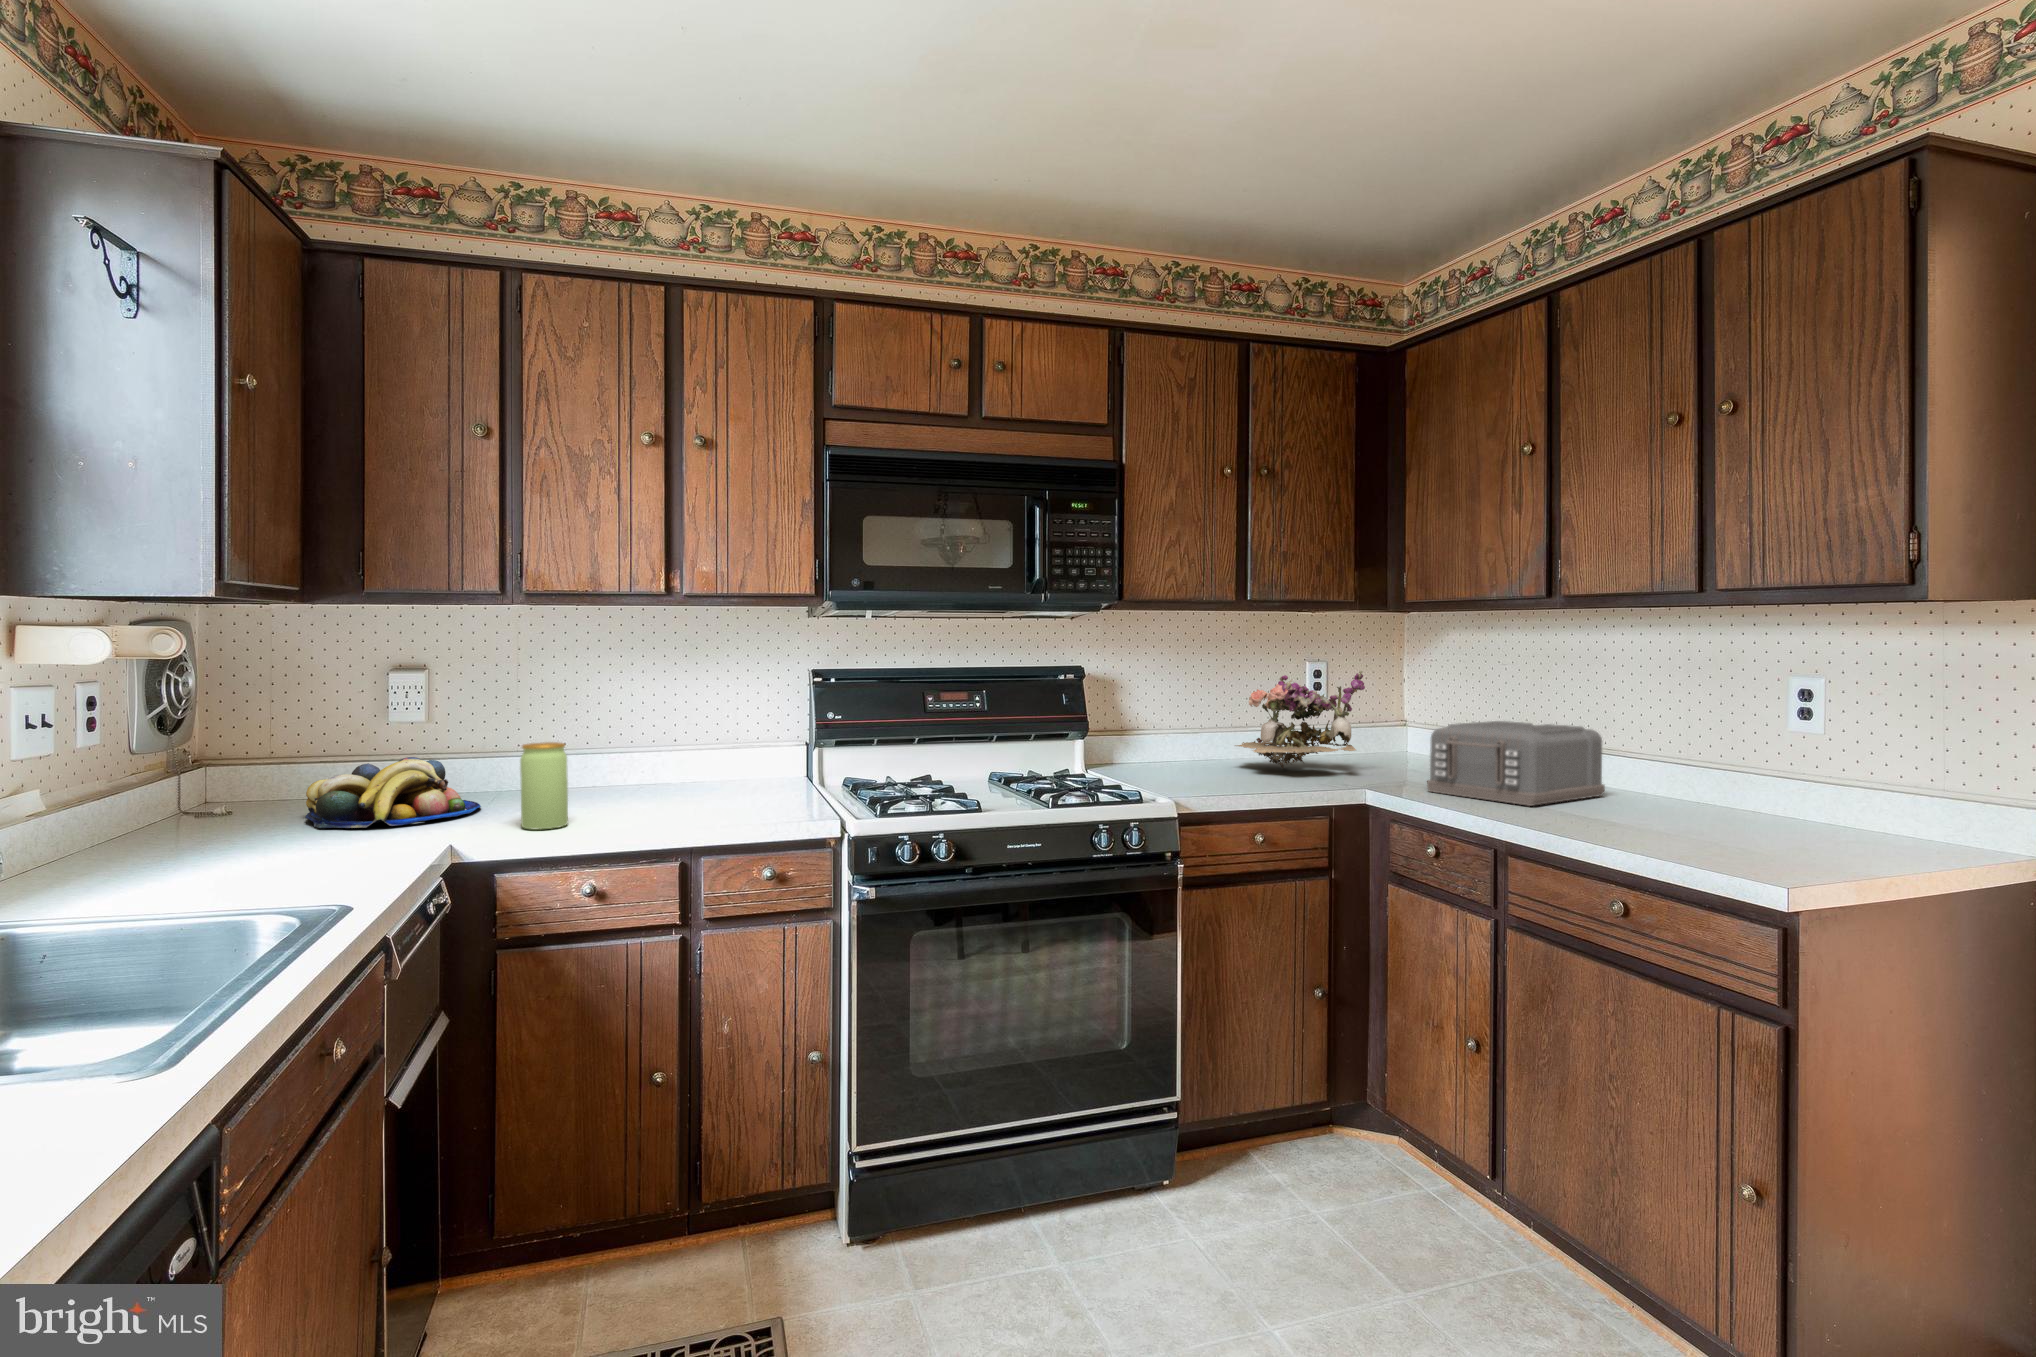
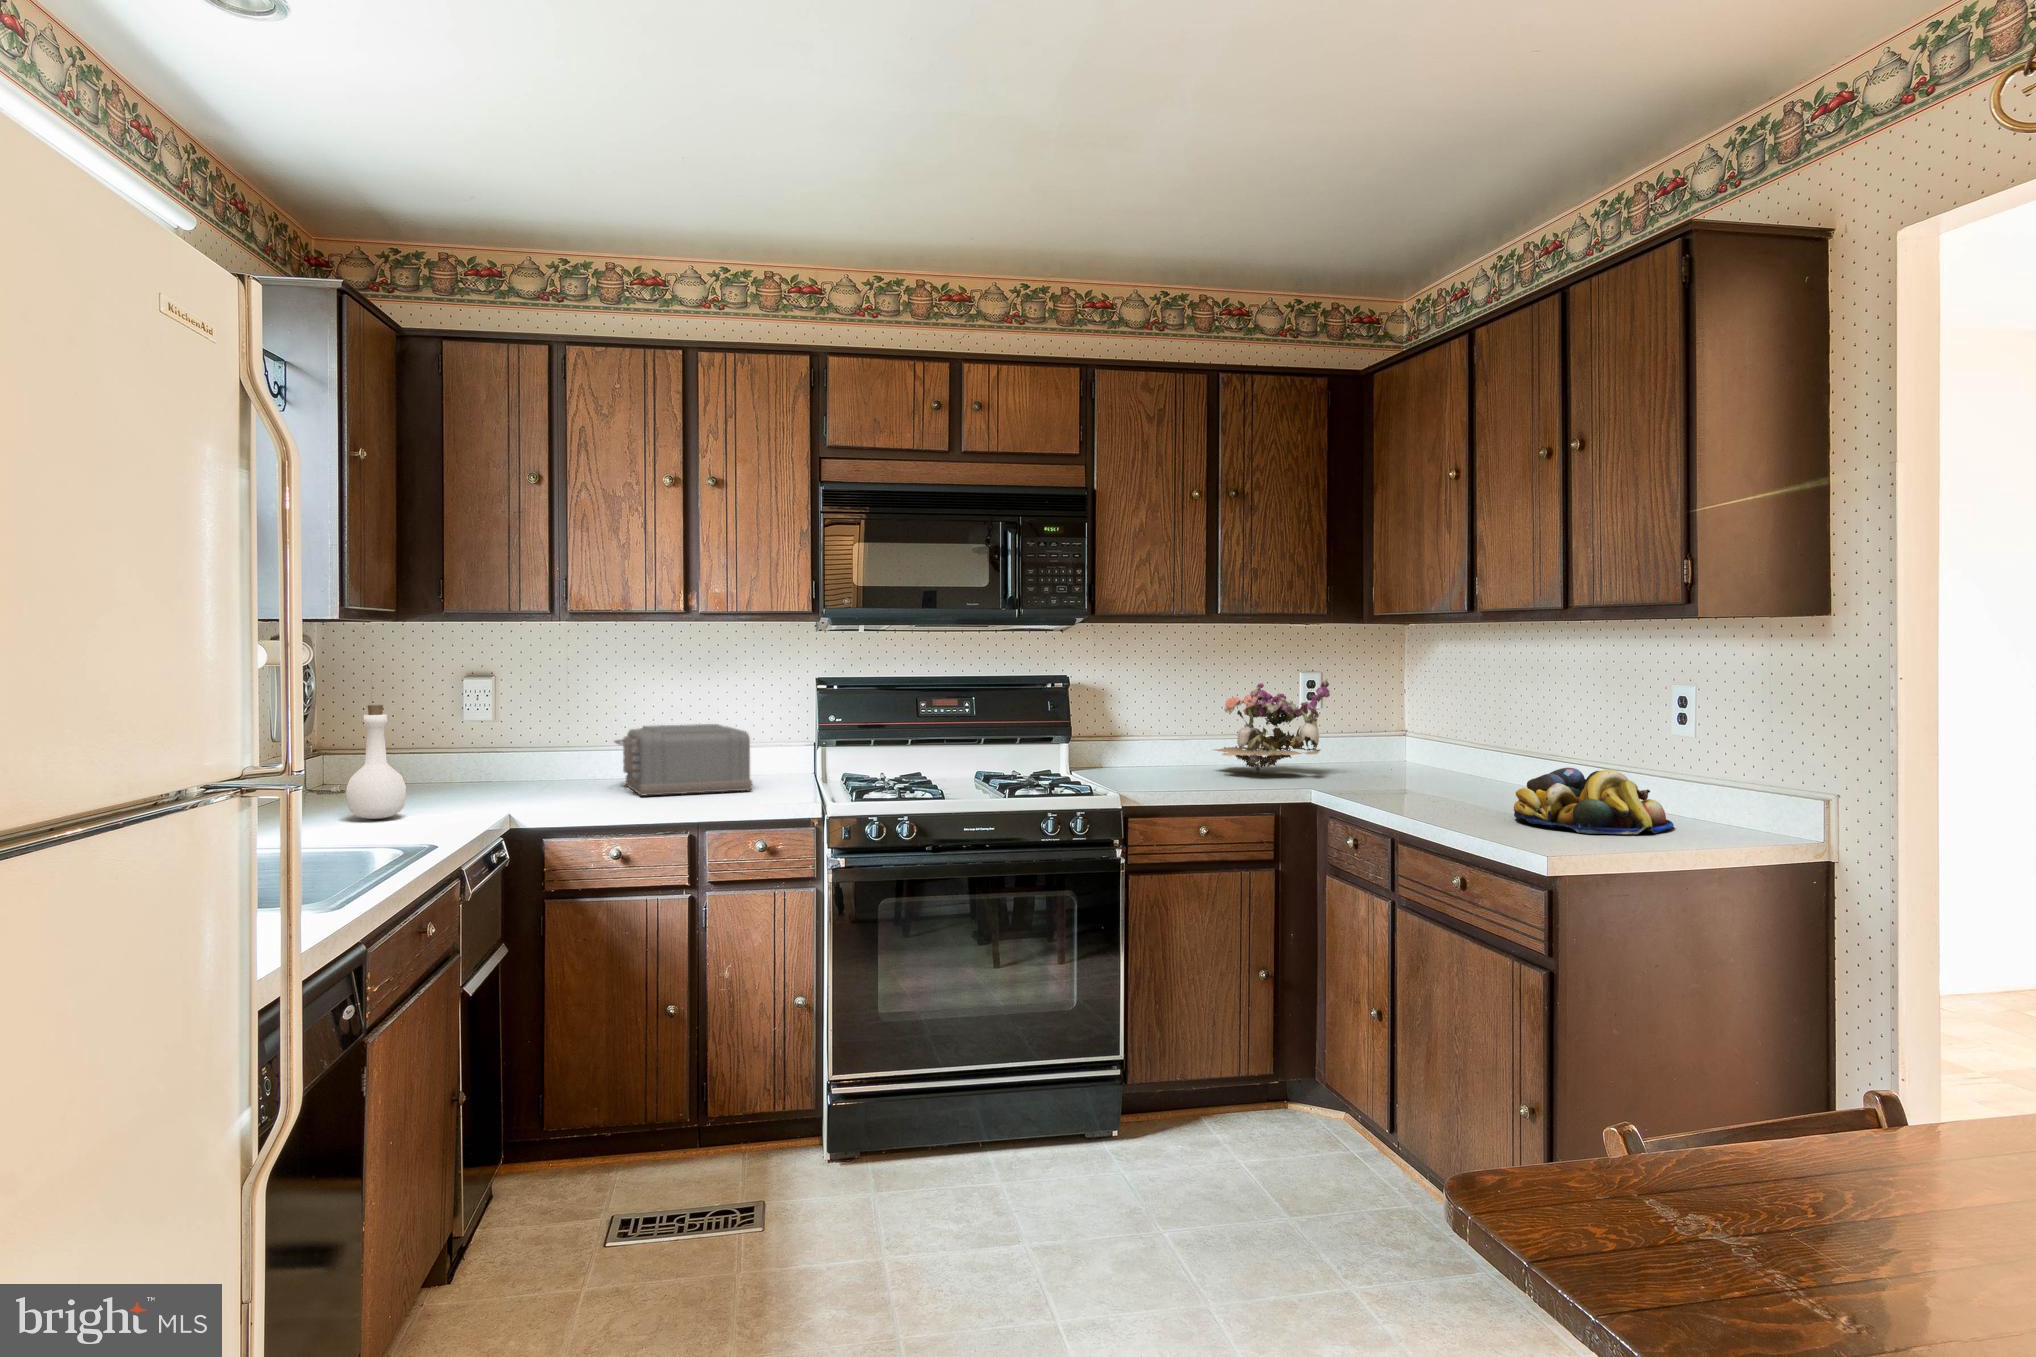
bottle: none [225,708,310,858] -> present [346,705,406,819]
toaster: present [1427,721,1605,806] -> present [614,724,752,796]
jar: present [520,742,568,830] -> none [563,736,600,806]
fruit bowl: present [305,757,481,828] -> present [1514,768,1674,834]

